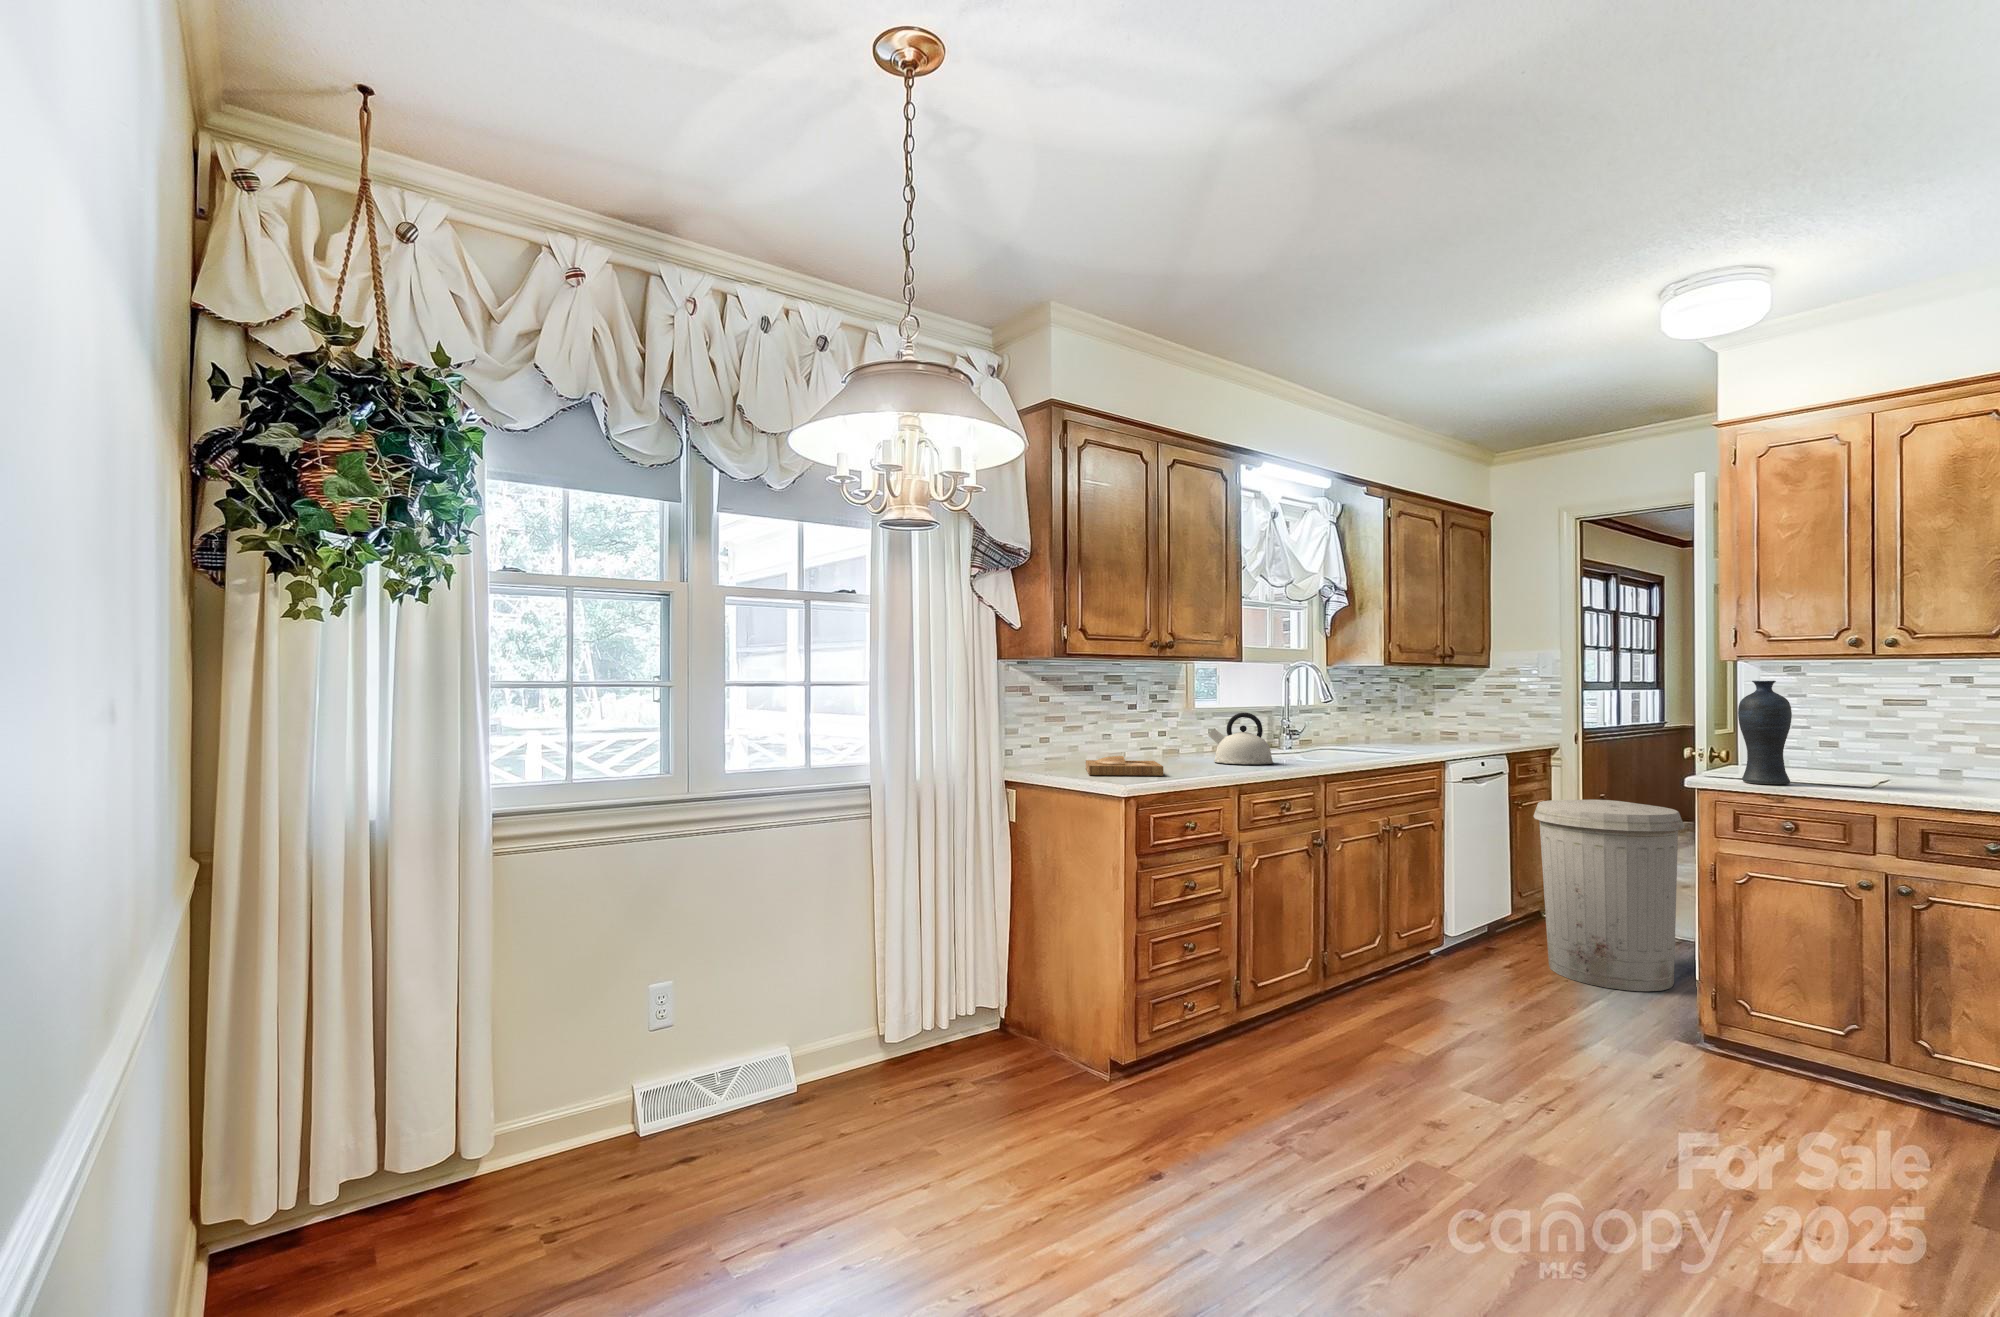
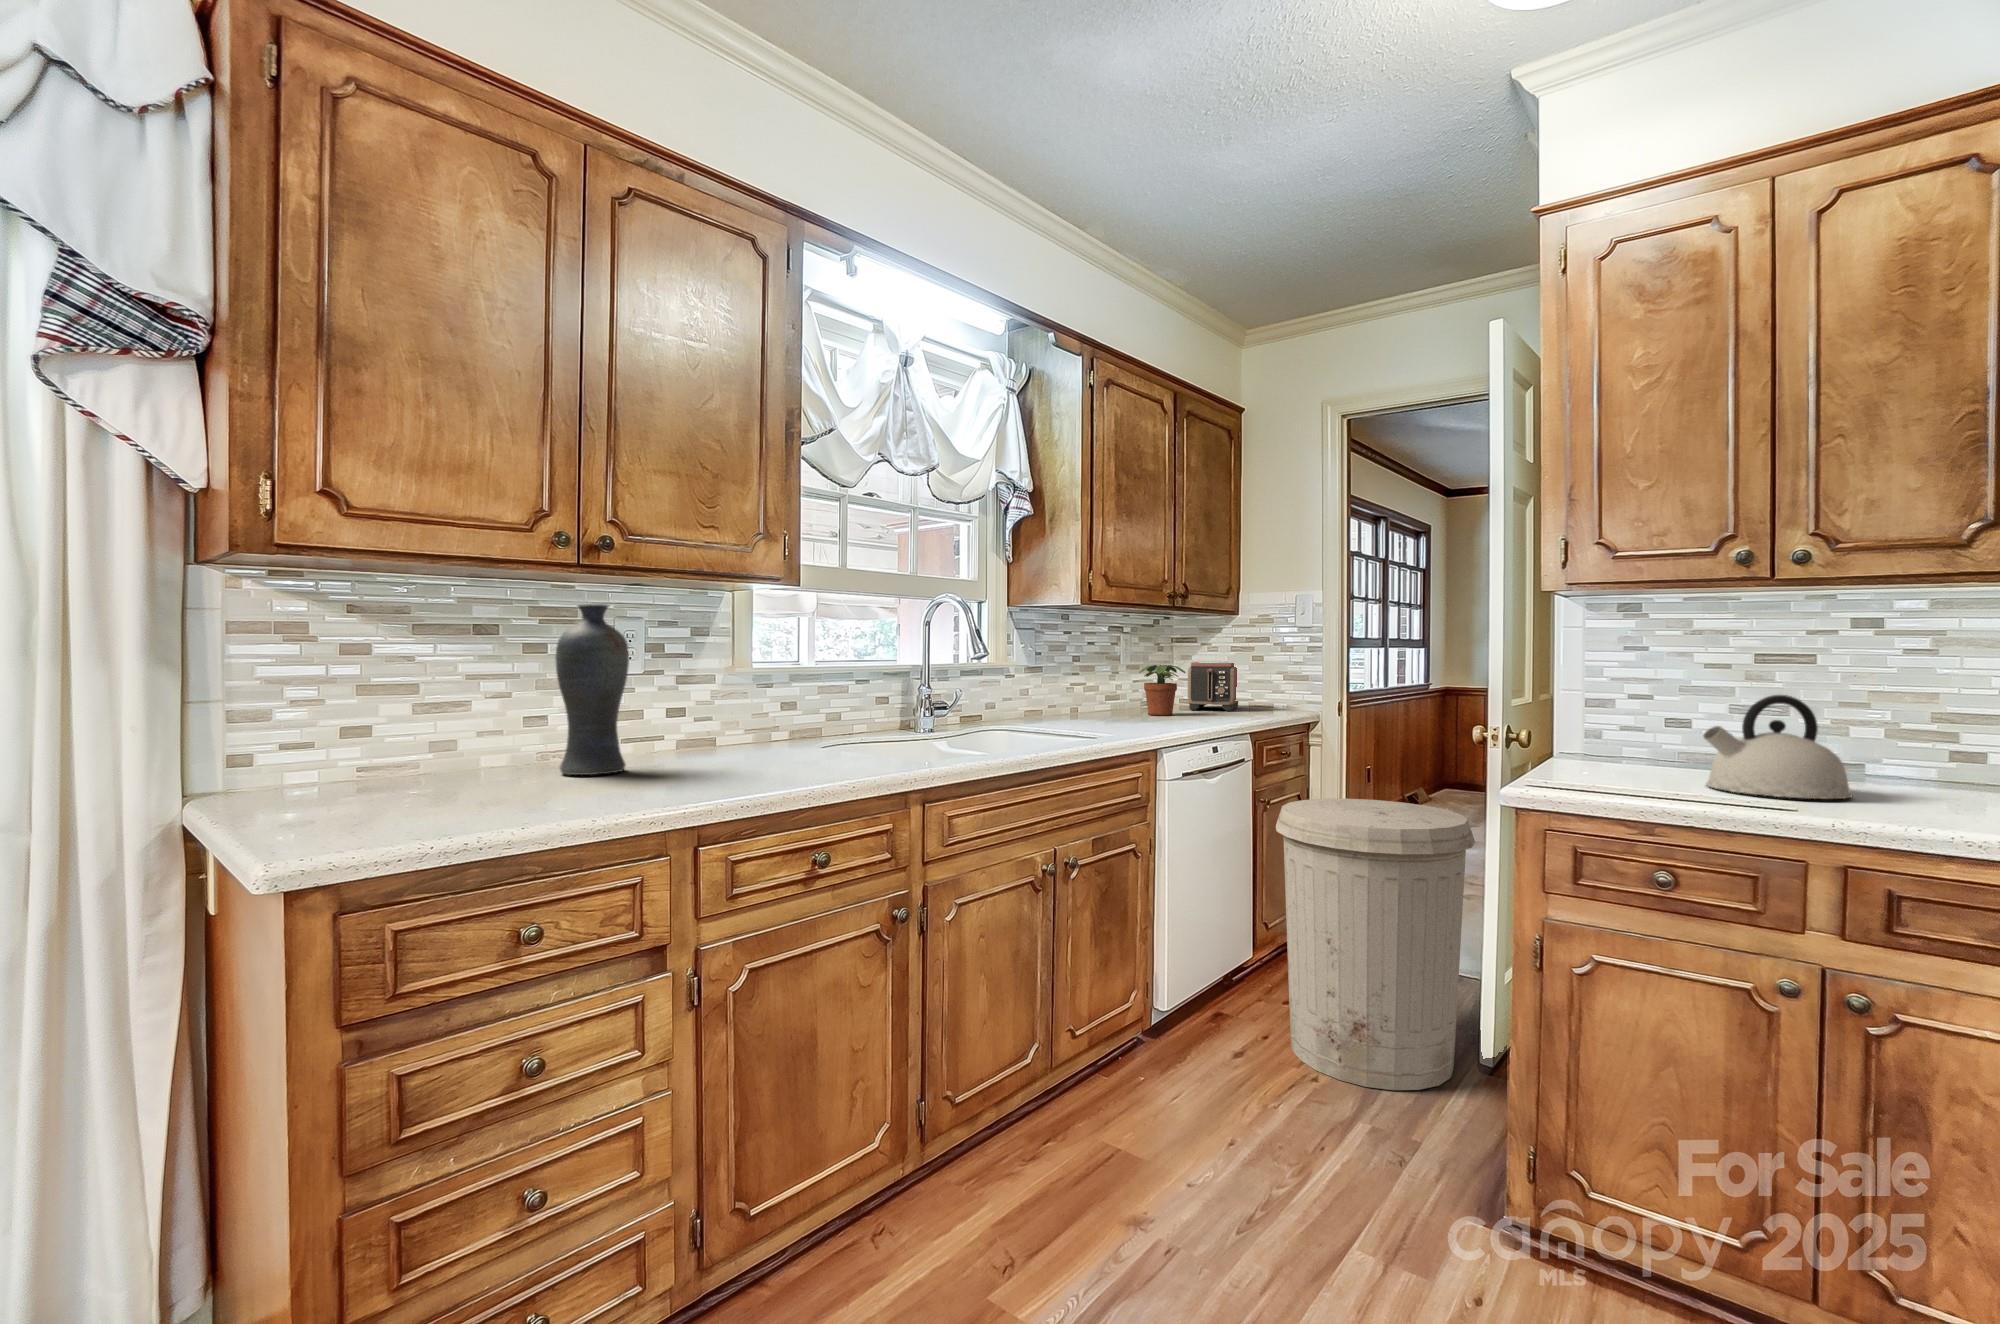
vase: present [1738,681,1792,784] -> present [555,604,629,775]
toaster: none [1451,704,1492,741] -> present [1188,662,1238,711]
potted plant: none [1417,706,1453,743] -> present [1139,665,1185,715]
kettle: present [1208,712,1273,764] -> present [1703,695,1853,799]
tray: present [1086,756,1163,776] -> none [287,776,534,827]

